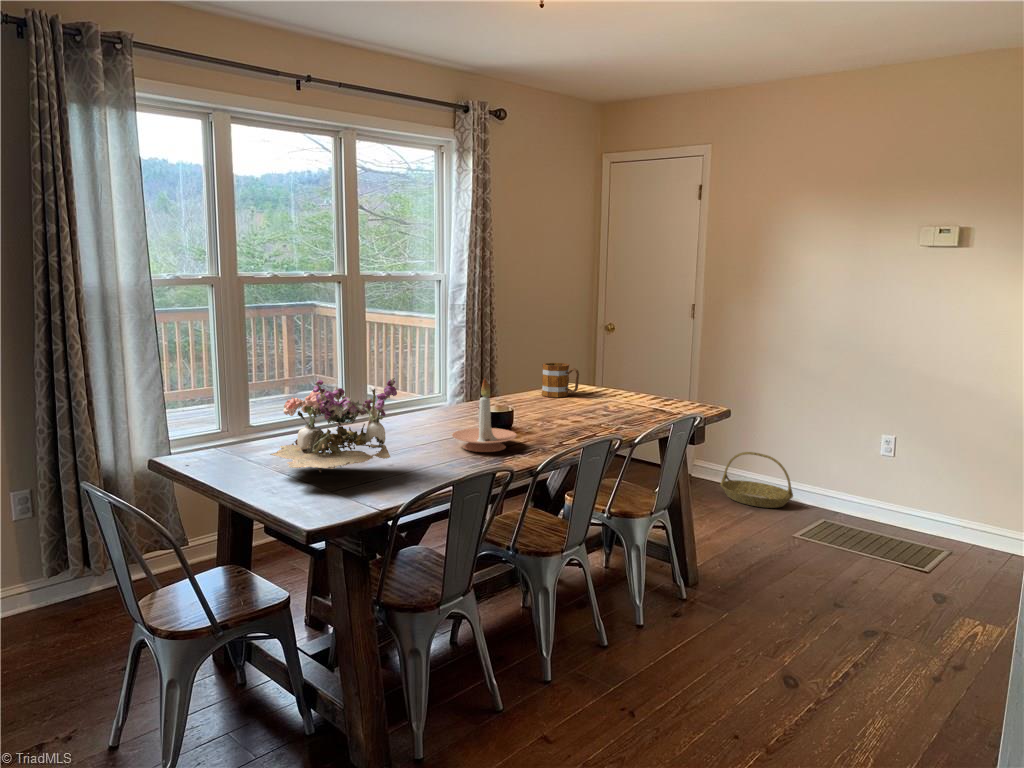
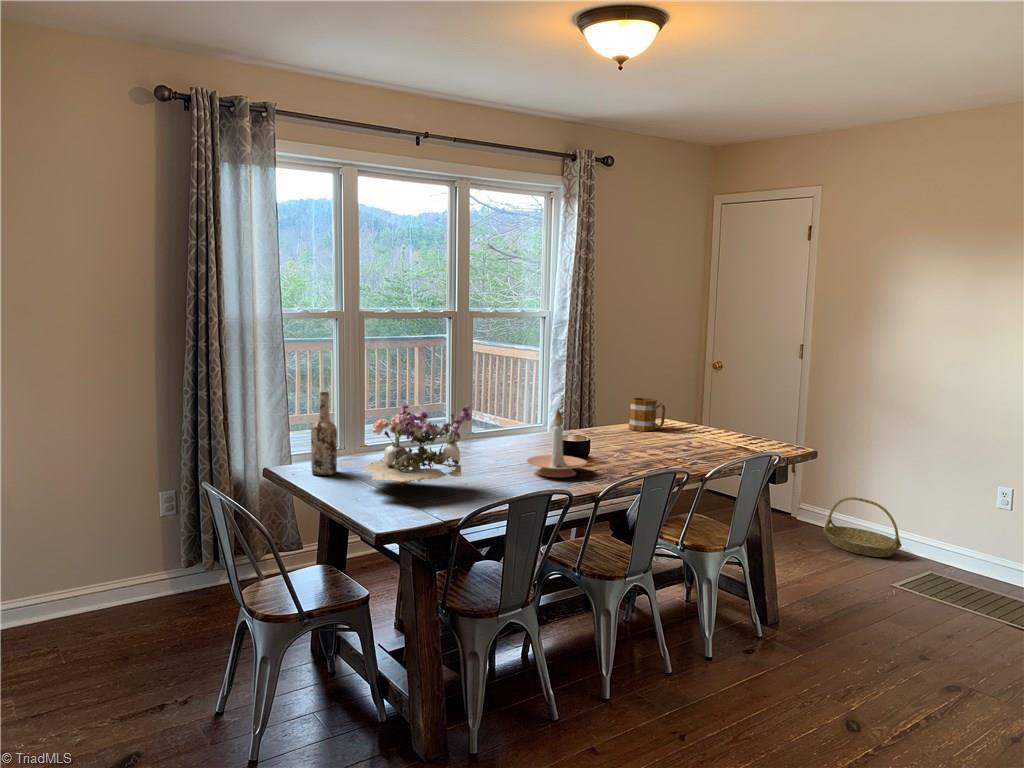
wine bottle: none [206,369,238,465] -> present [311,392,337,475]

